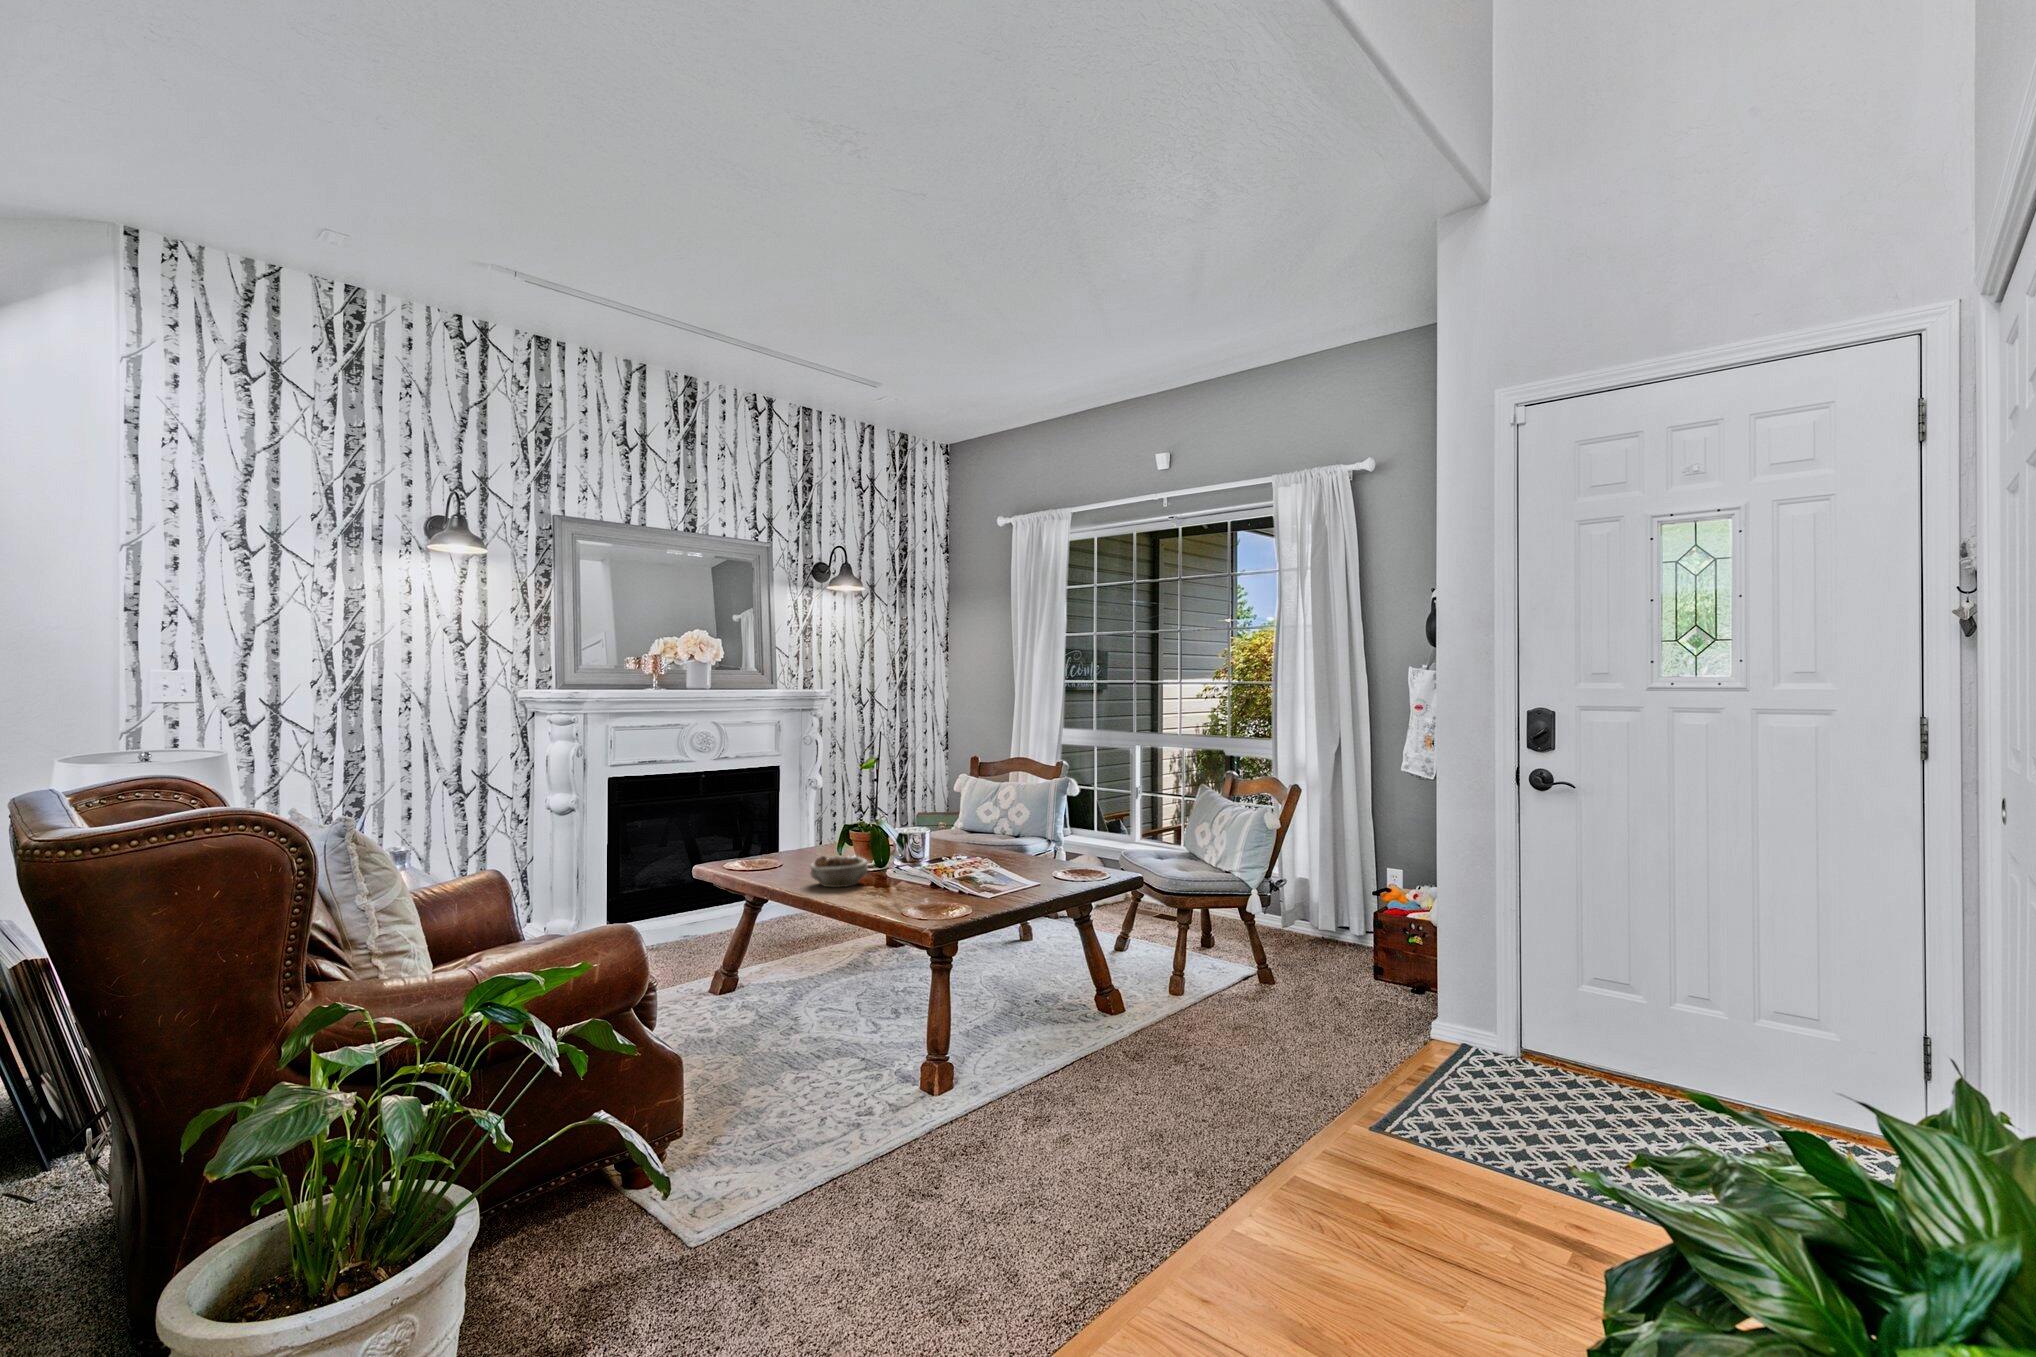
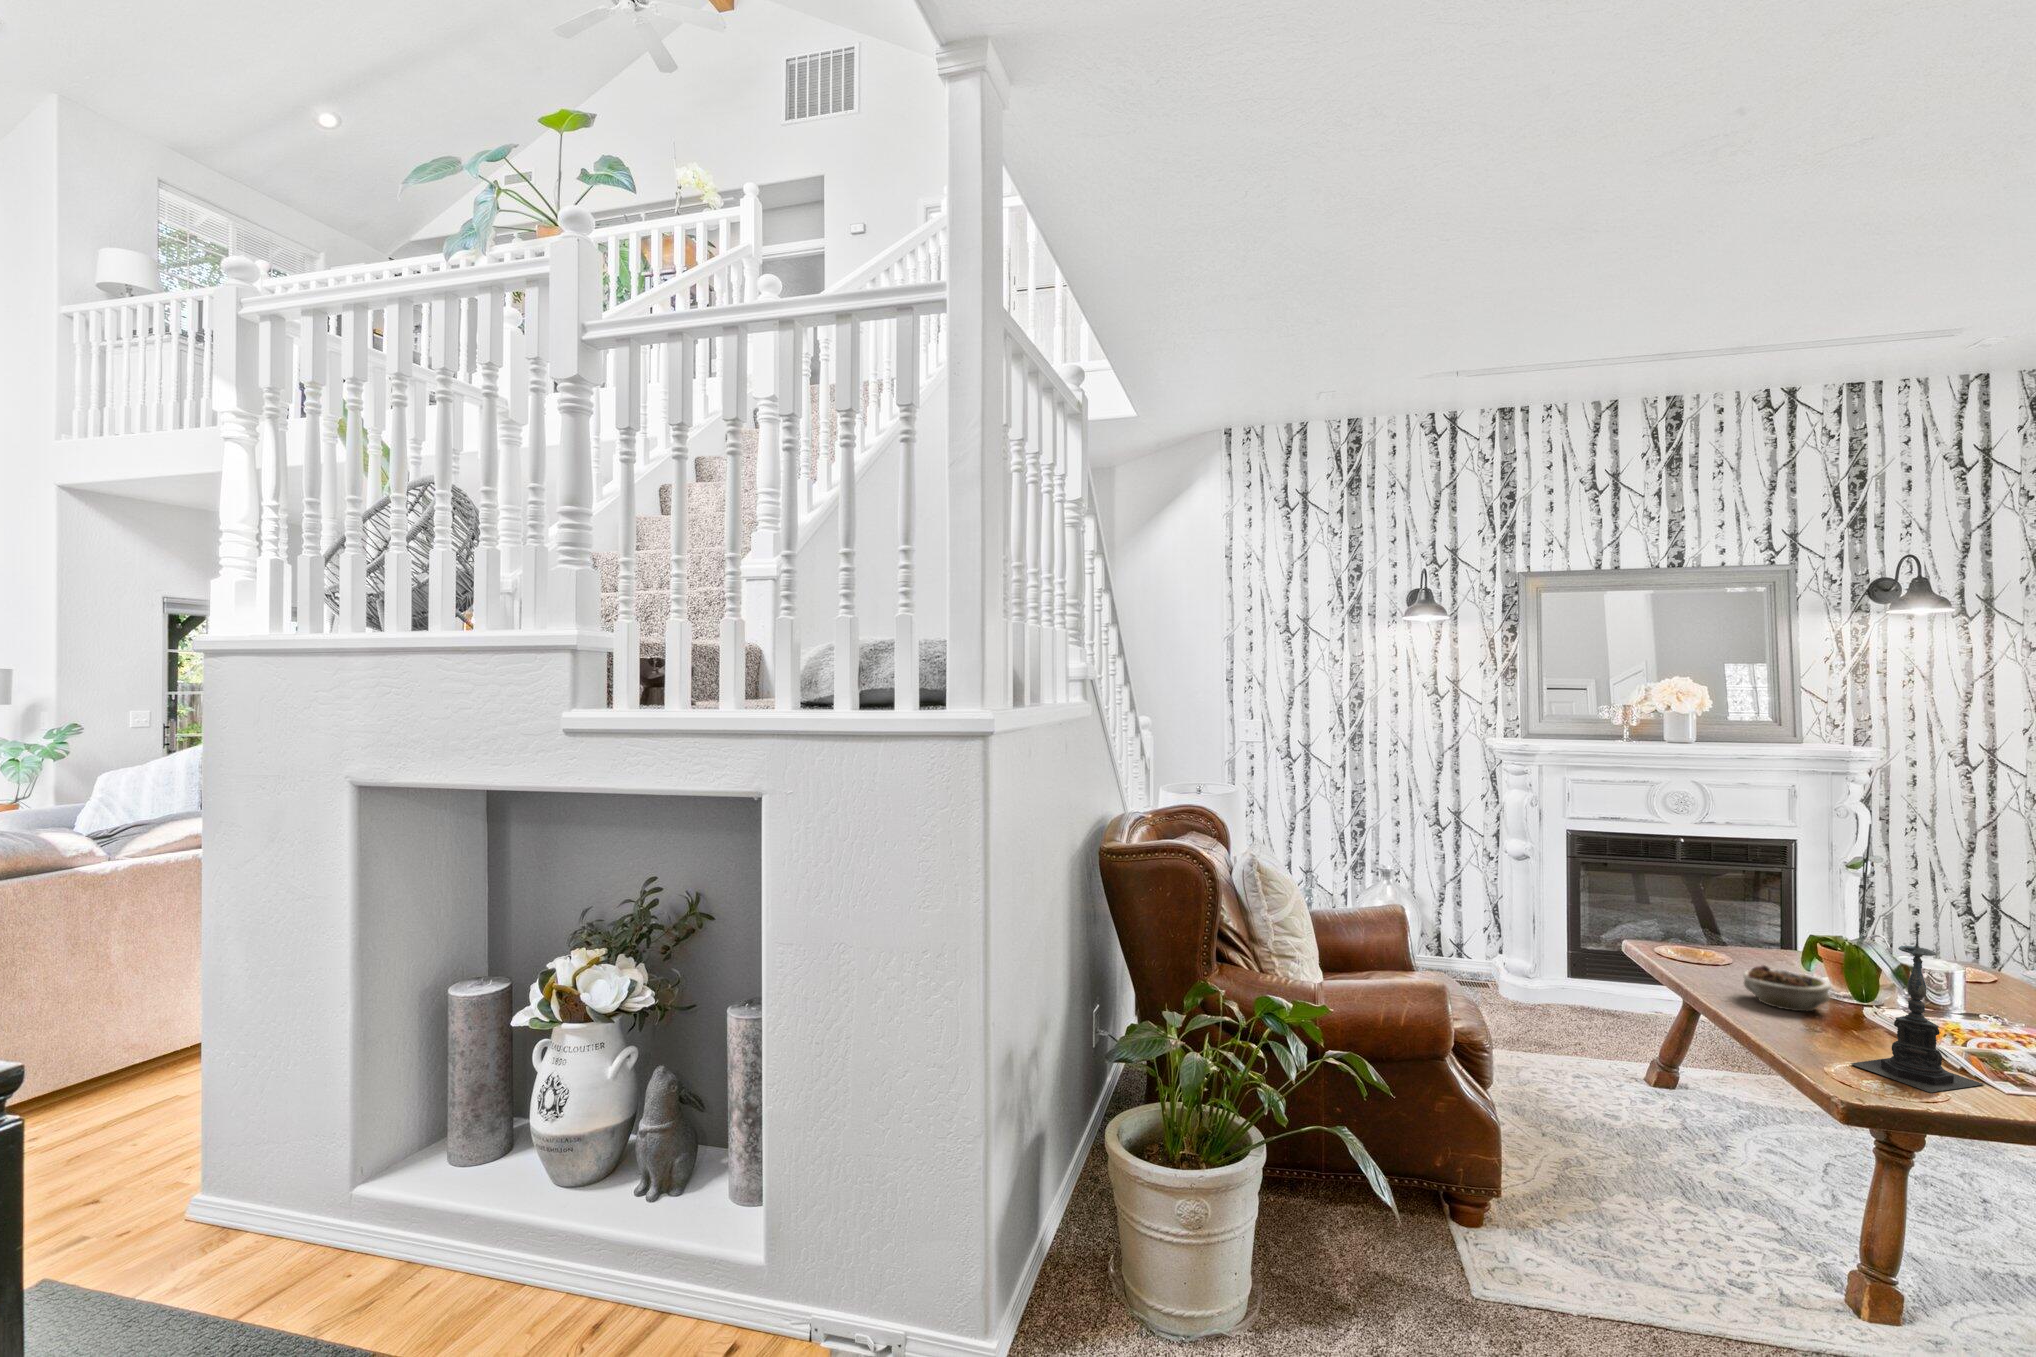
candle holder: none [909,792,976,911] -> present [1851,928,1984,1093]

